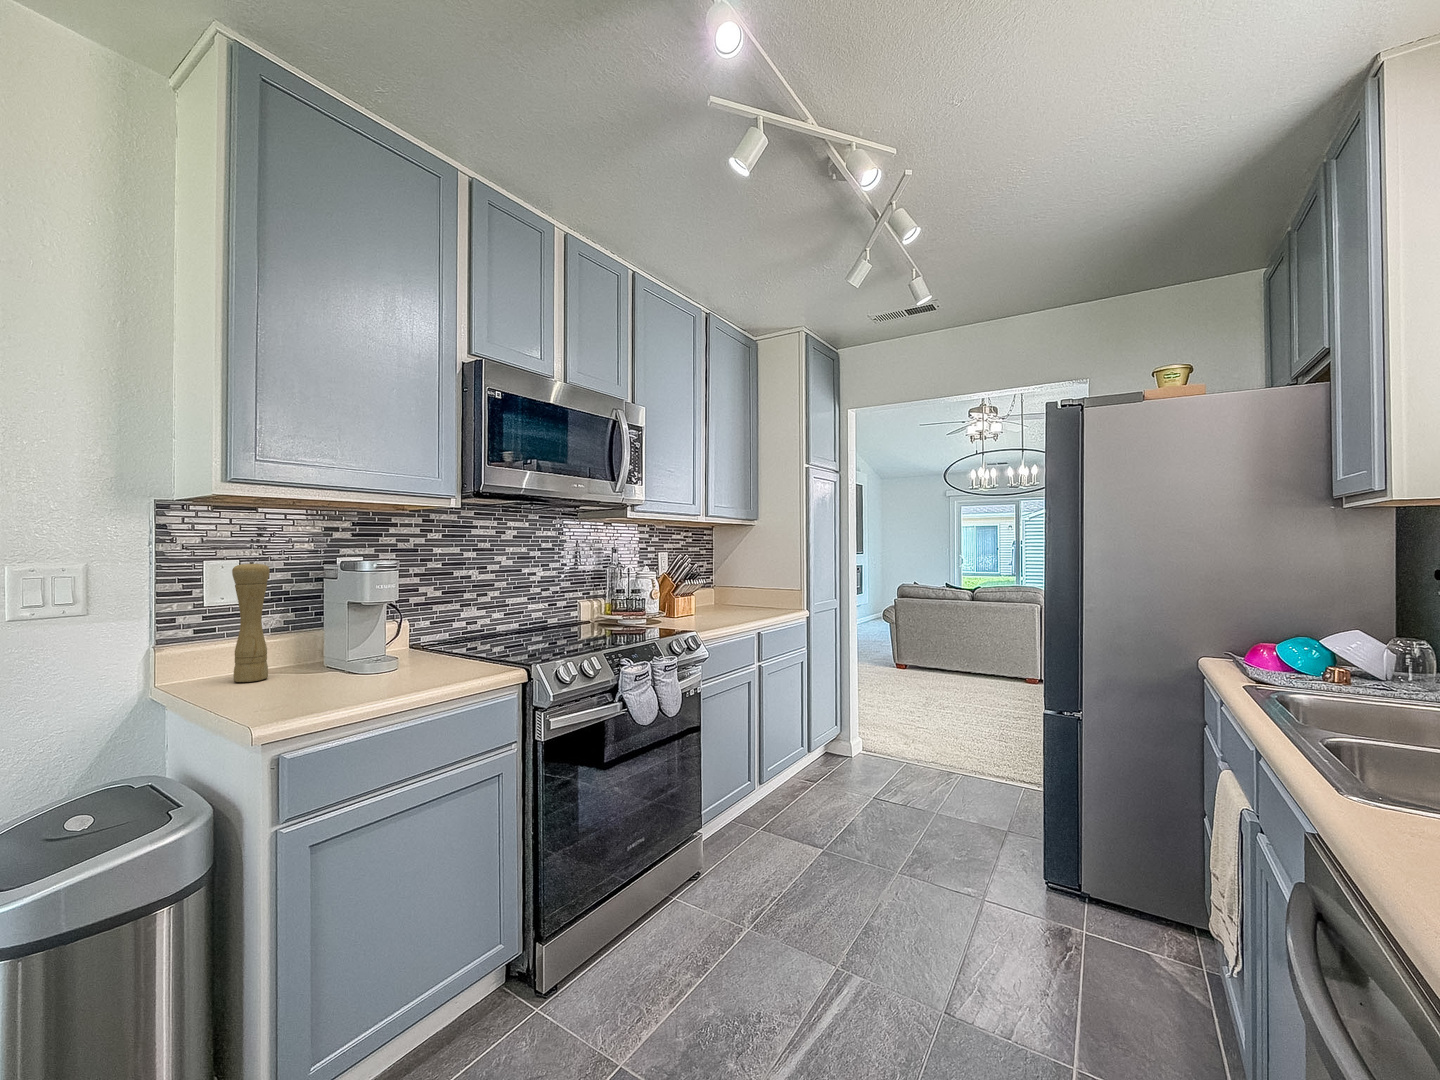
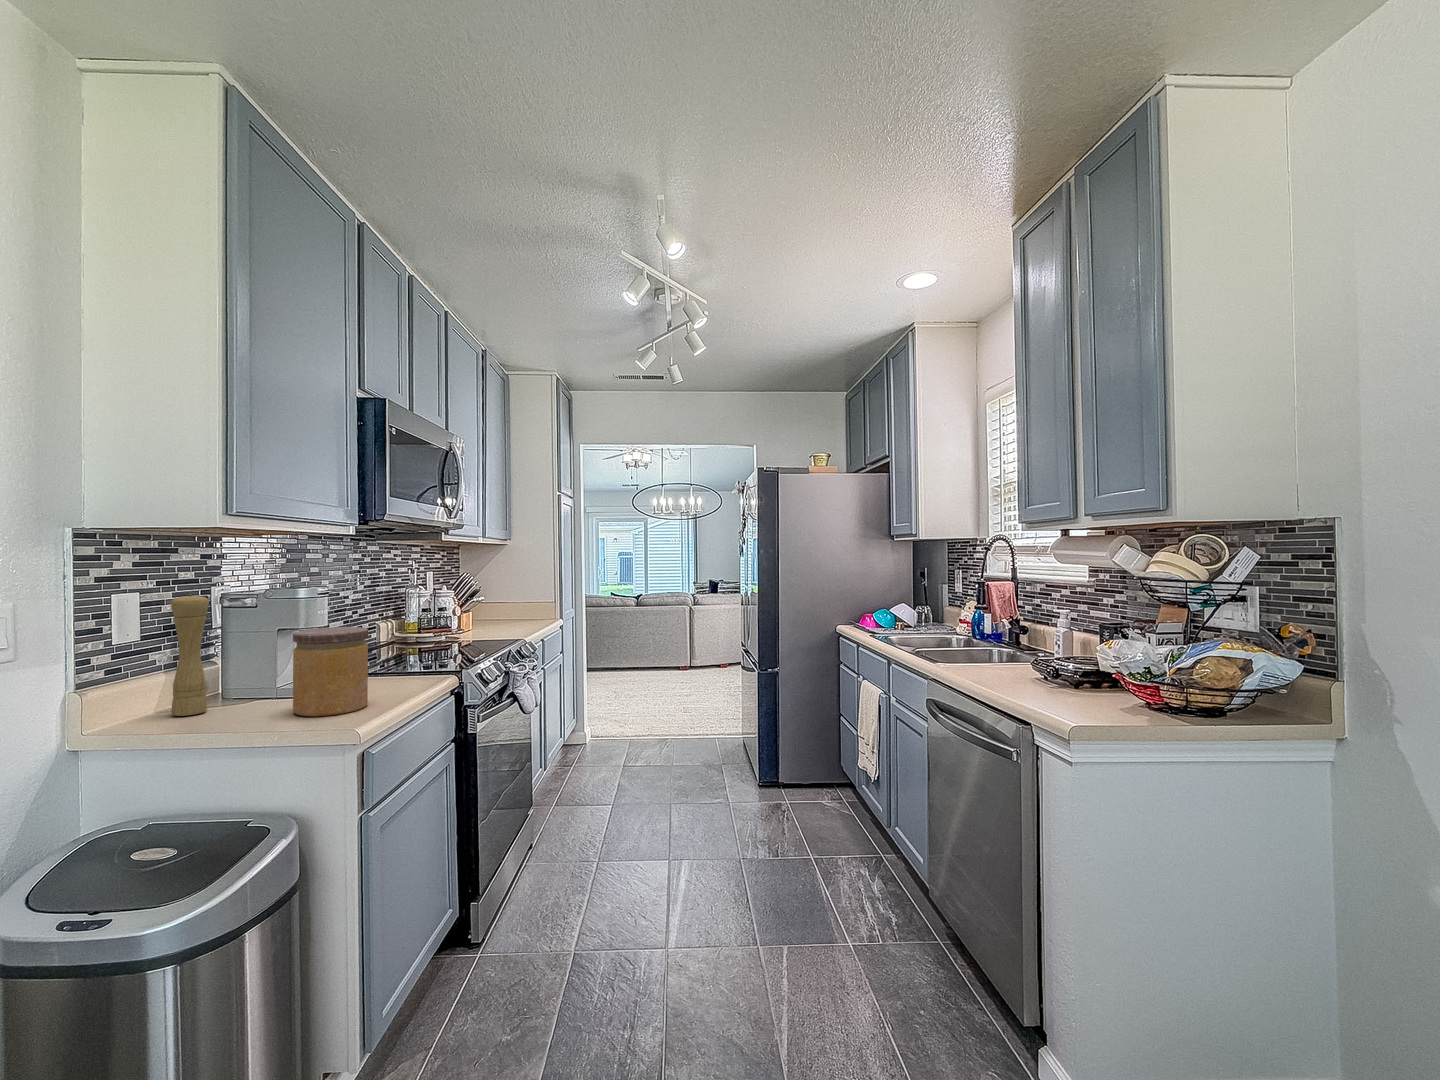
jar: none [276,604,364,705] -> present [293,627,368,716]

